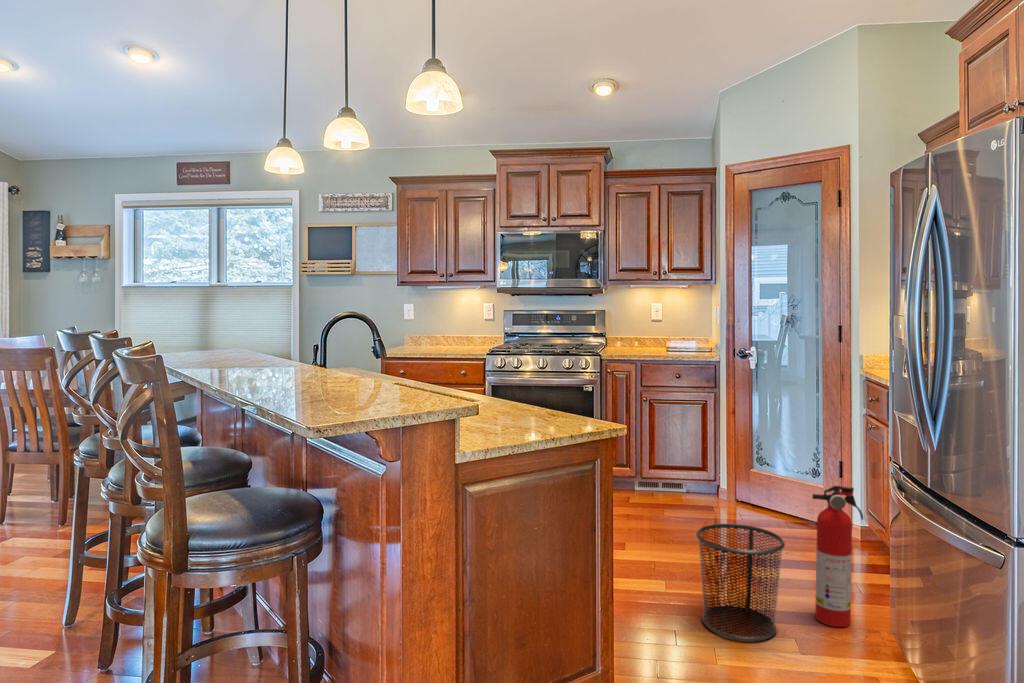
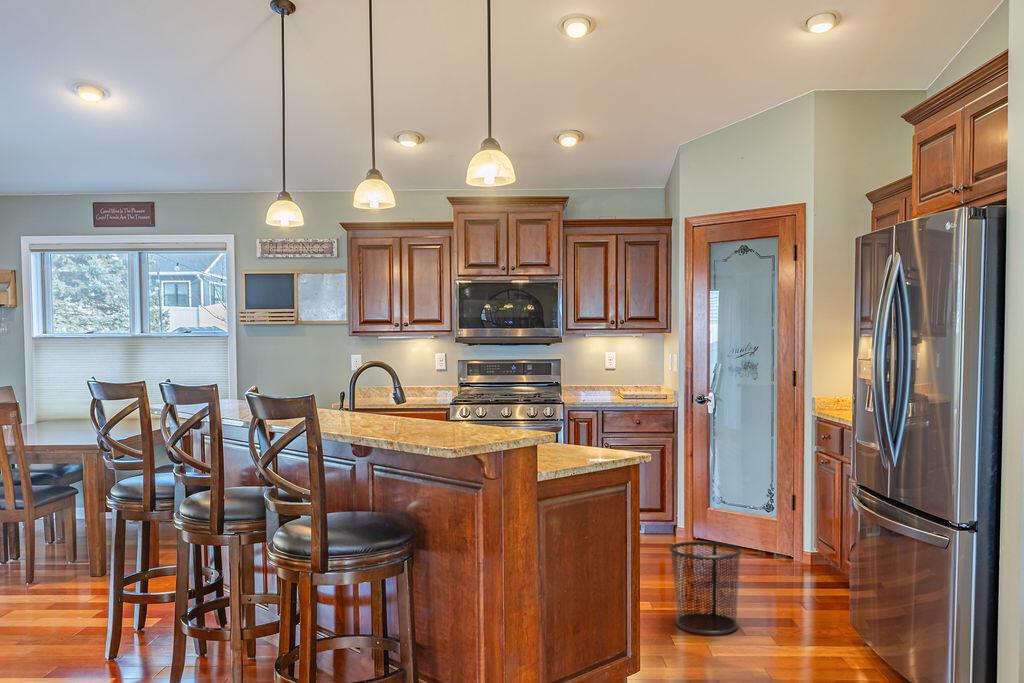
fire extinguisher: present [812,486,863,627] -> none [763,503,804,622]

